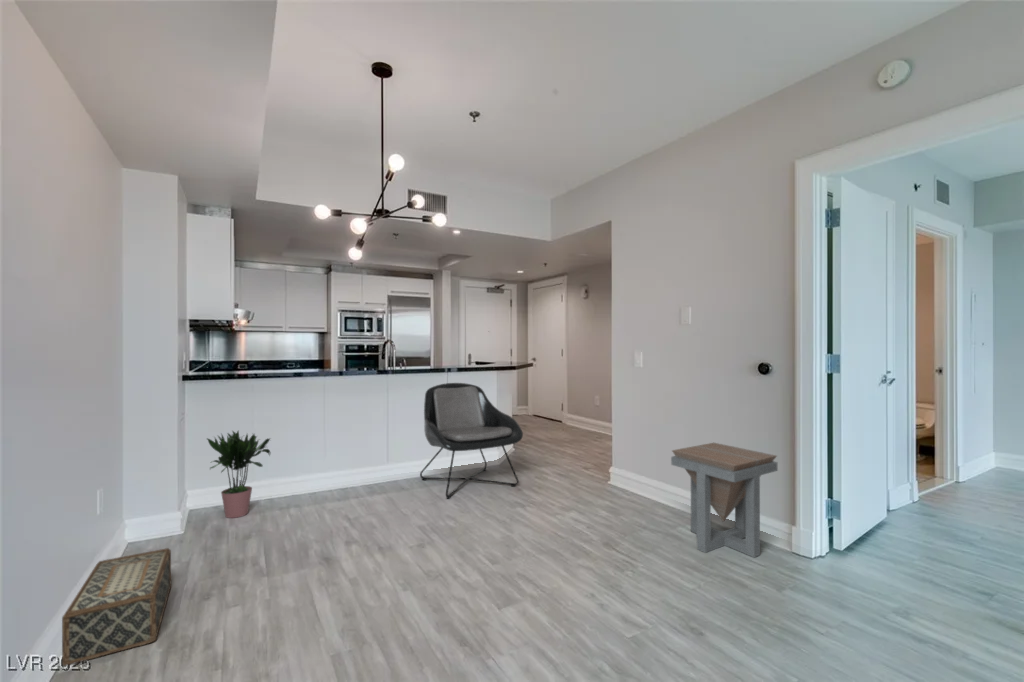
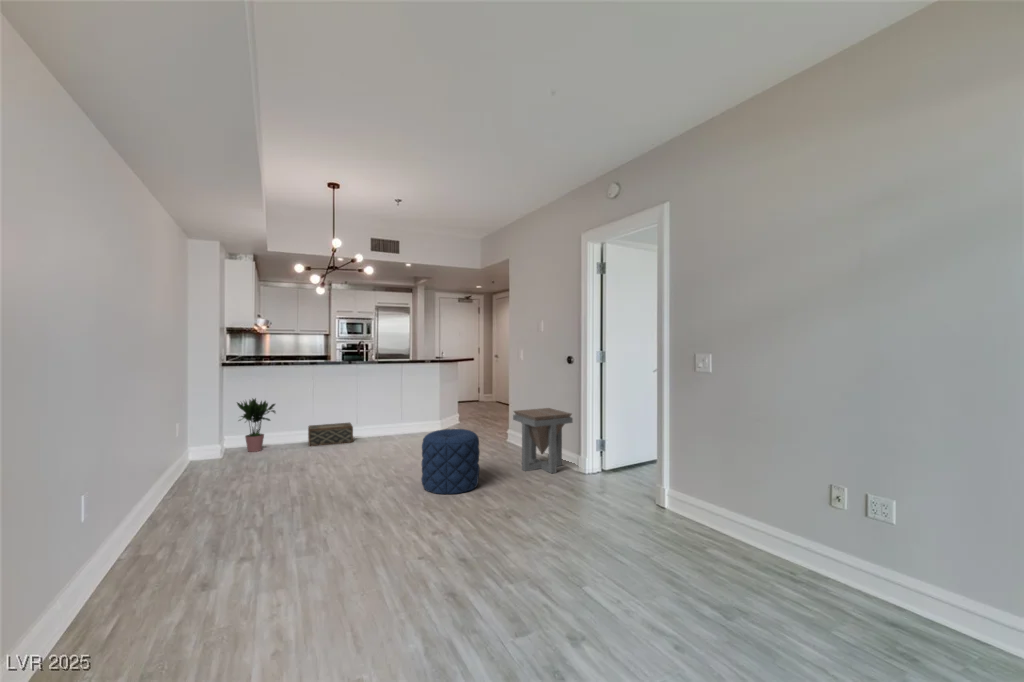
lounge chair: present [420,383,523,499] -> none [379,371,446,446]
pouf: none [564,491,671,627] -> present [421,429,480,494]
woven basket: present [62,548,171,666] -> present [308,423,353,446]

